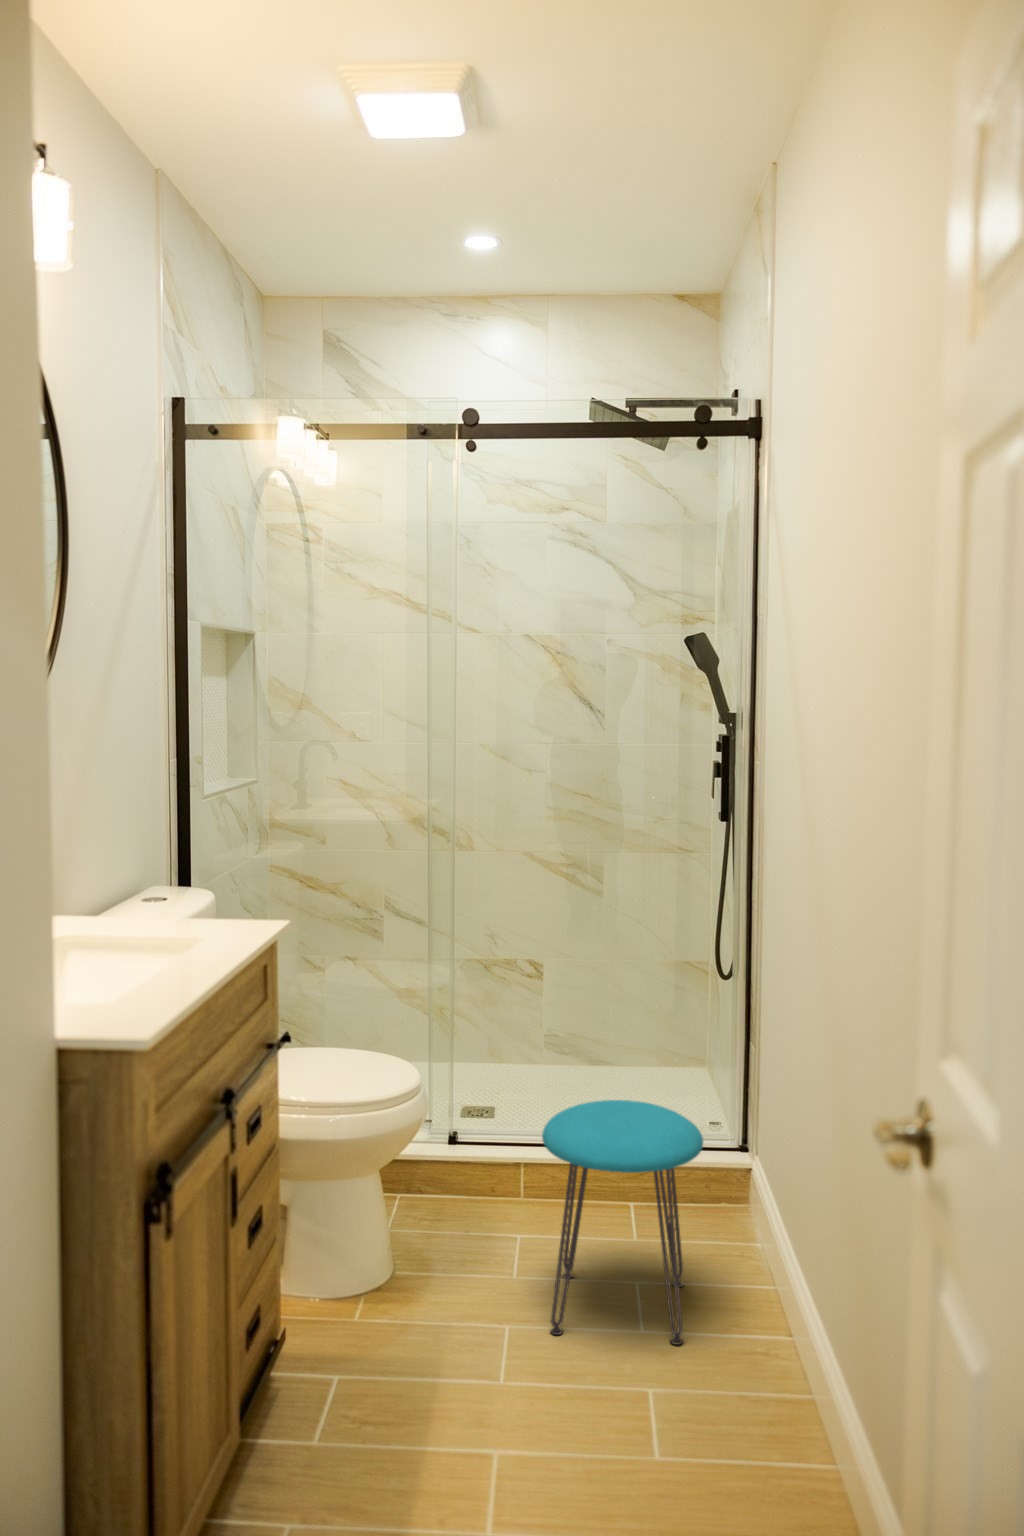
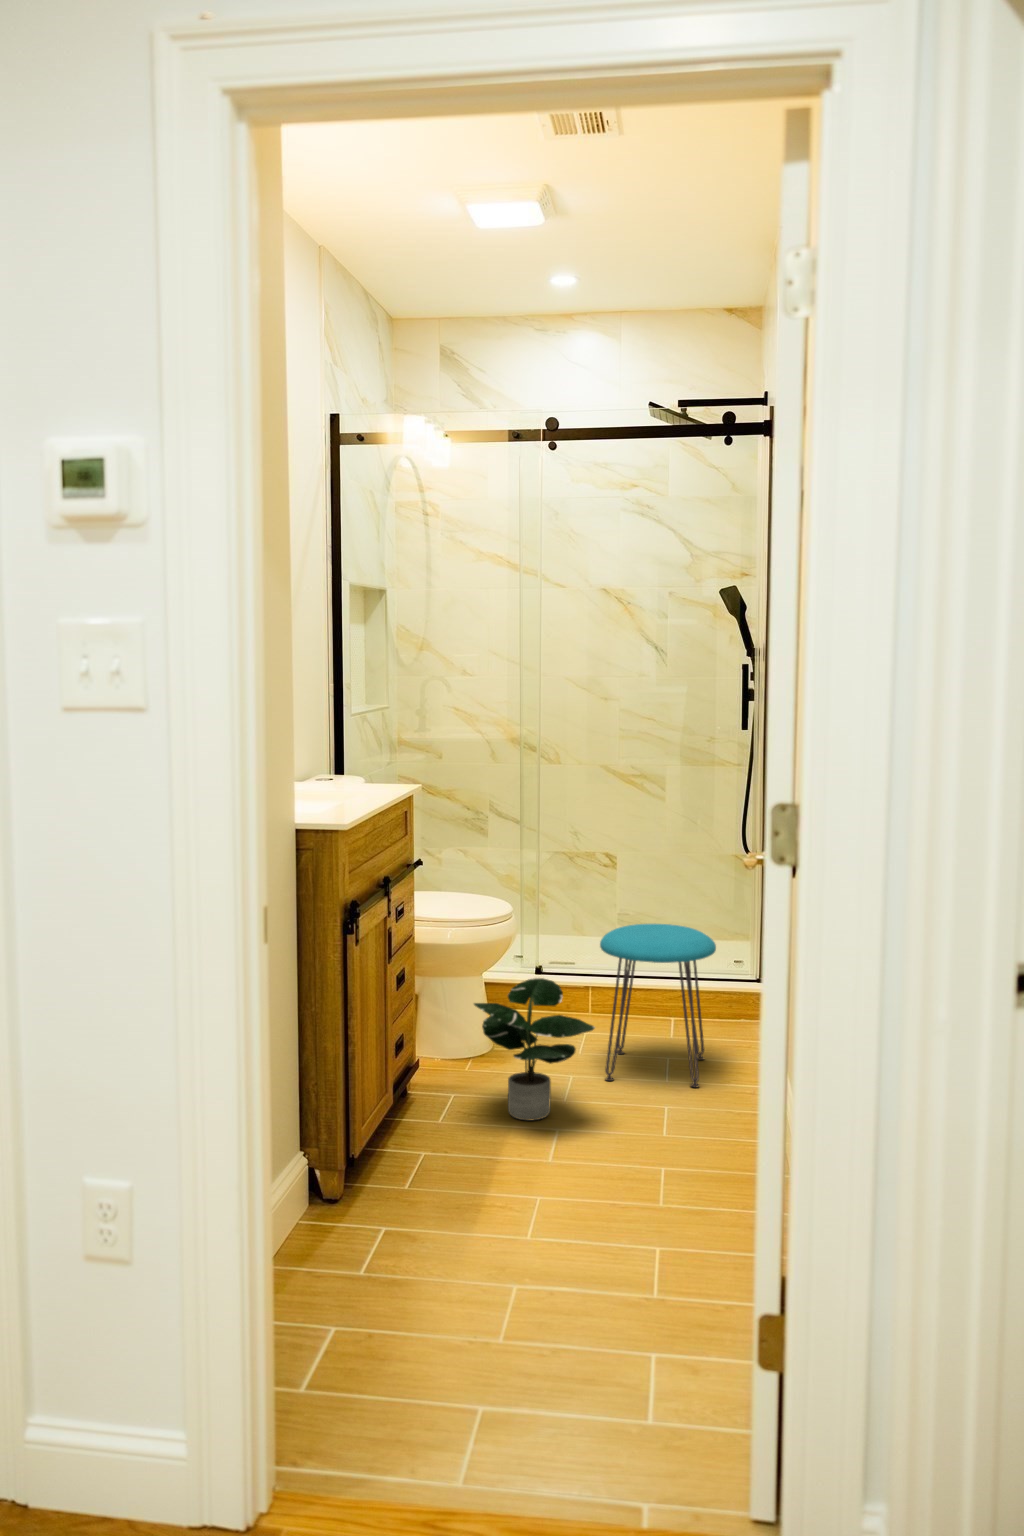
potted plant: none [362,1202,543,1428] -> present [474,978,595,1120]

